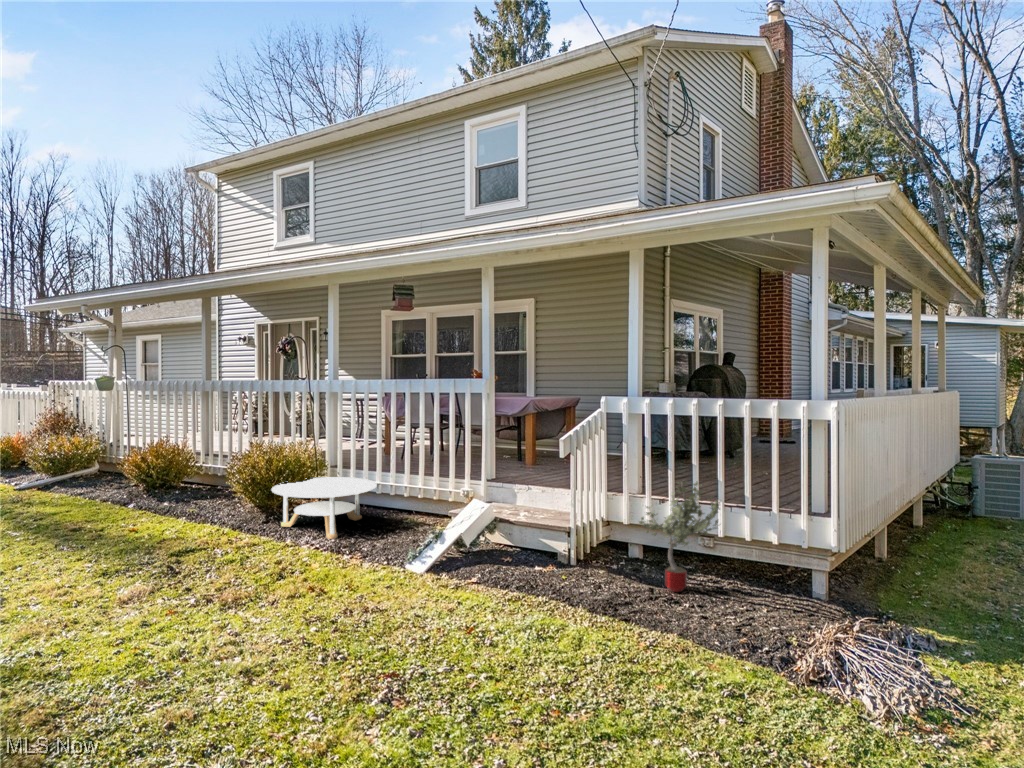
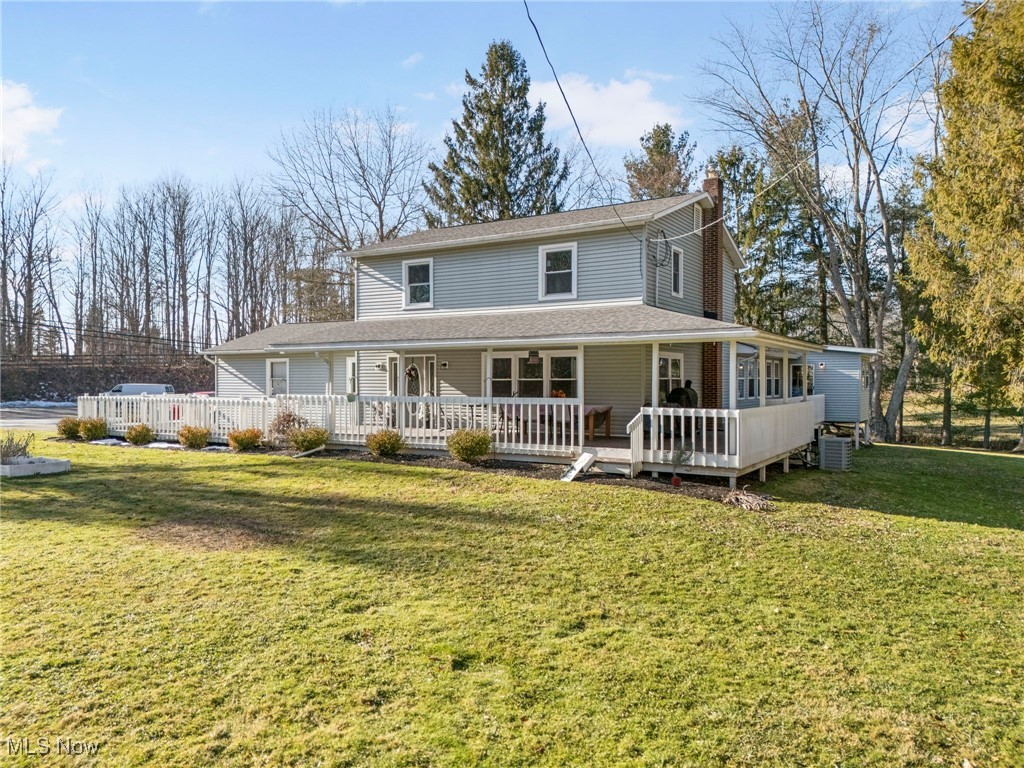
round table: present [271,477,377,539] -> none [478,447,527,474]

